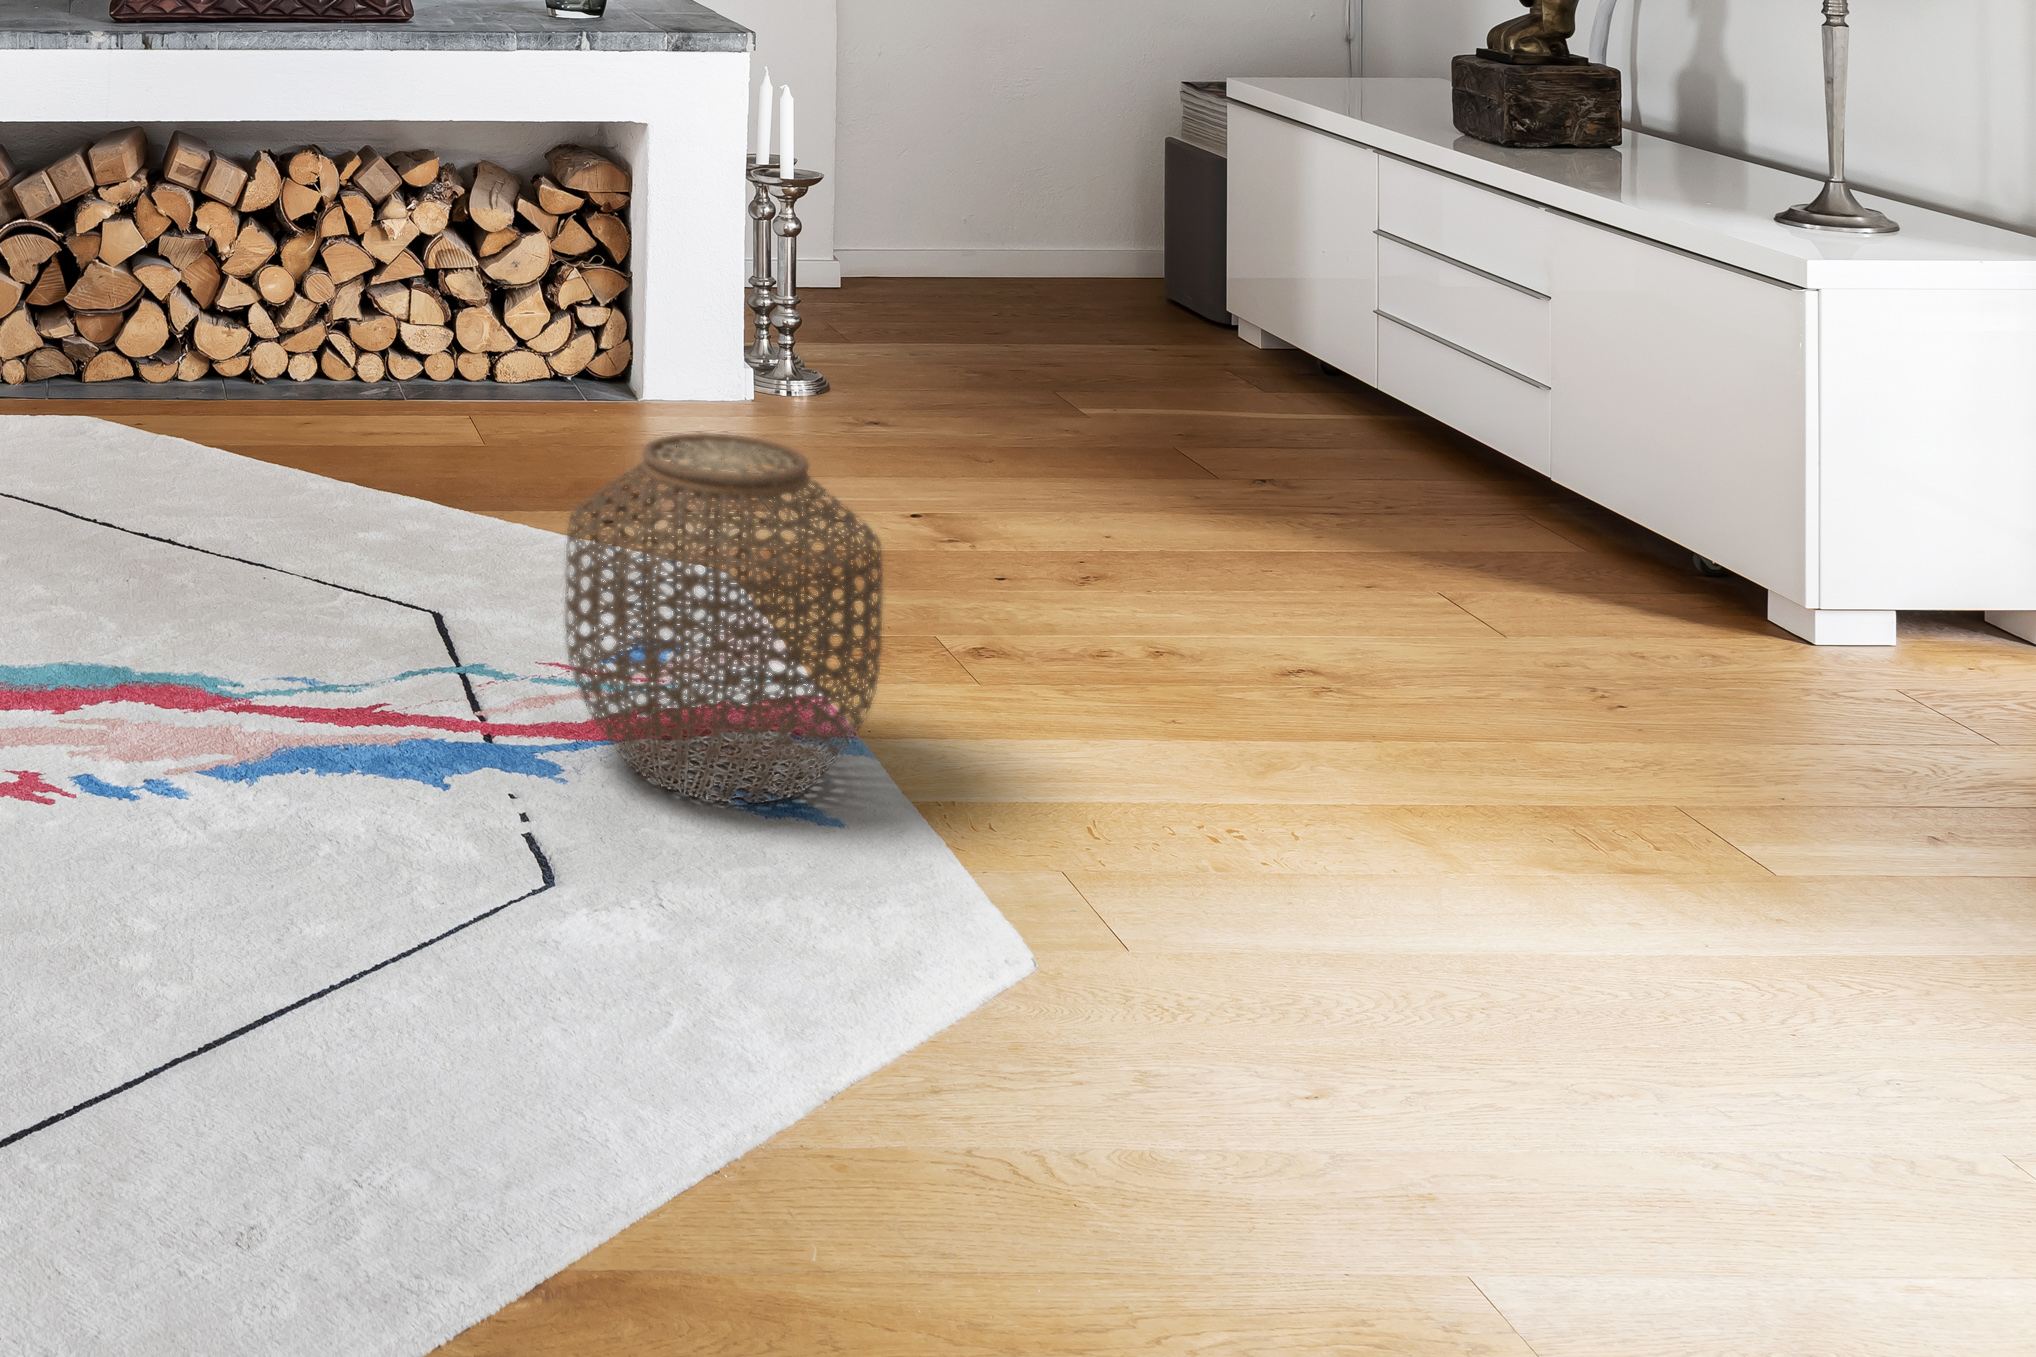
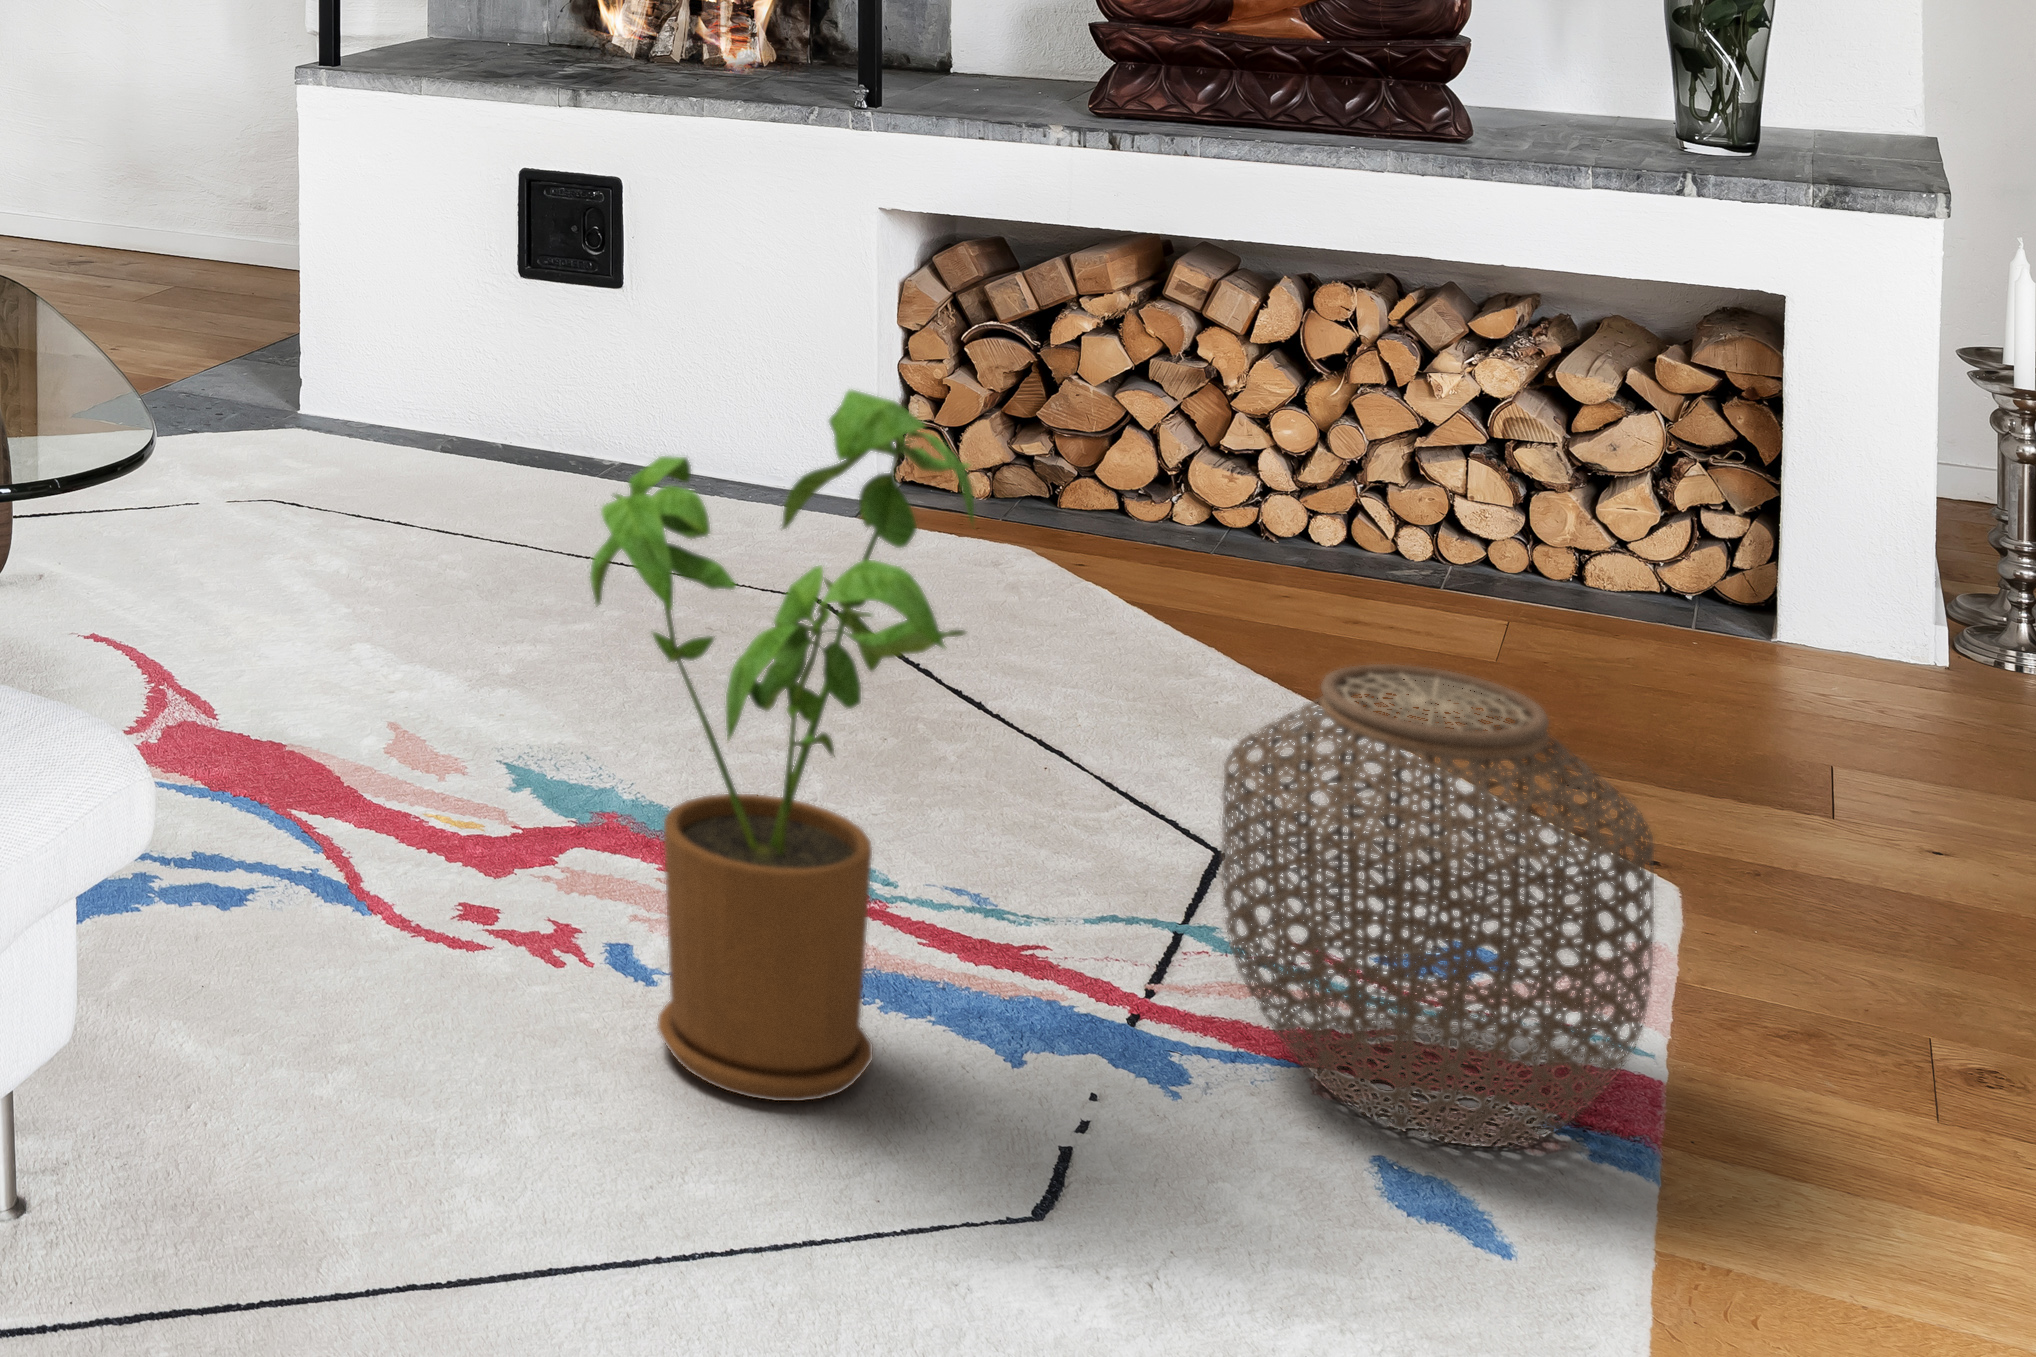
house plant: none [105,258,482,895] -> present [590,389,974,1101]

